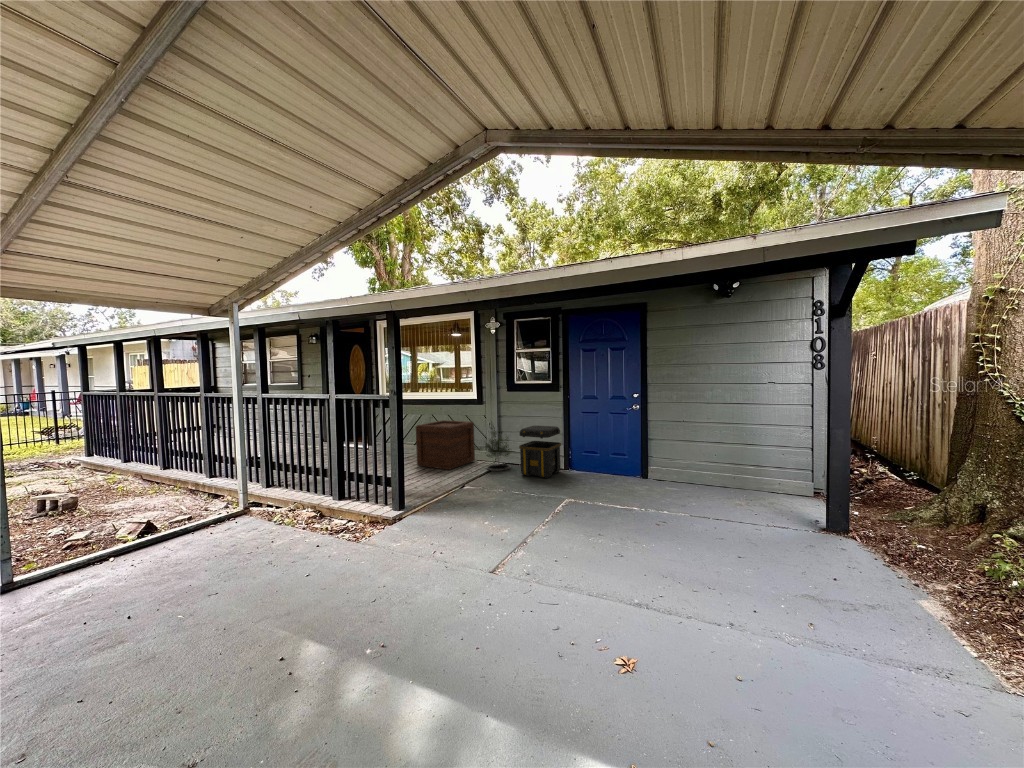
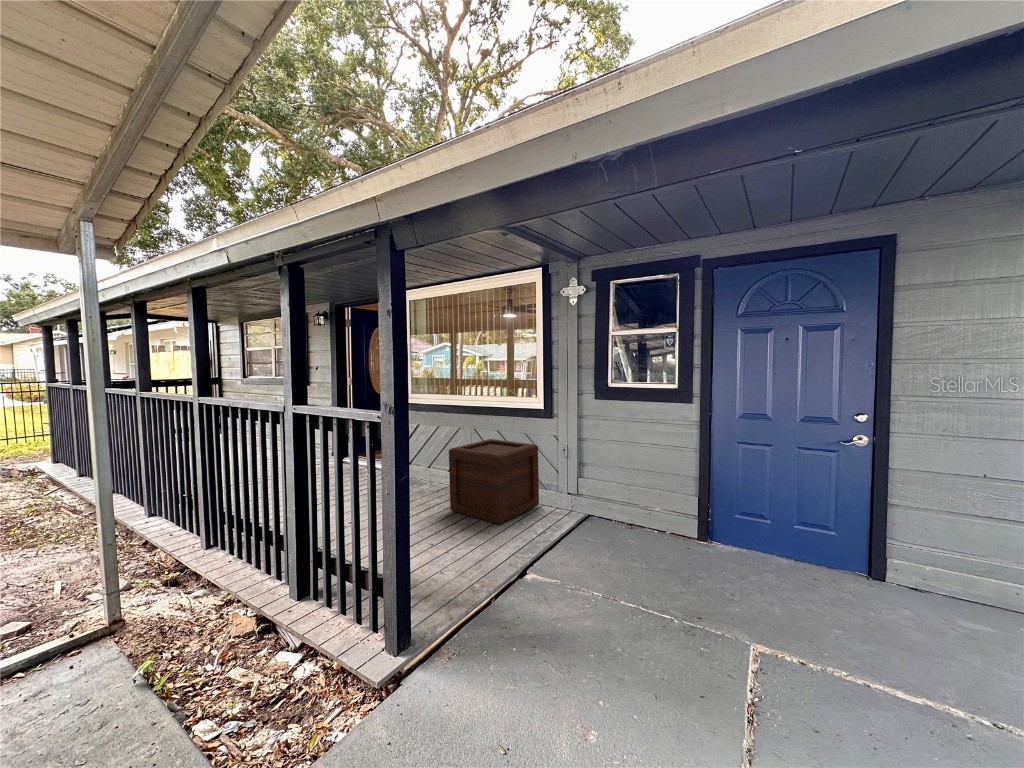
toolbox: present [519,426,561,478] -> none [620,460,694,561]
potted tree: present [485,428,510,471] -> none [555,455,602,533]

